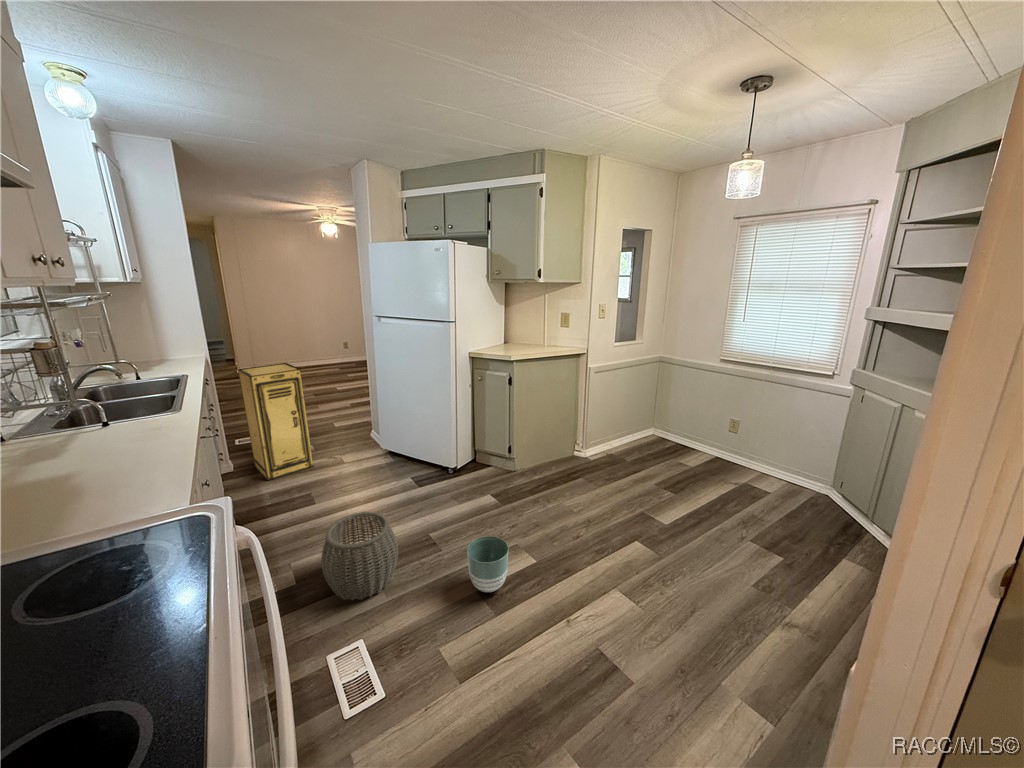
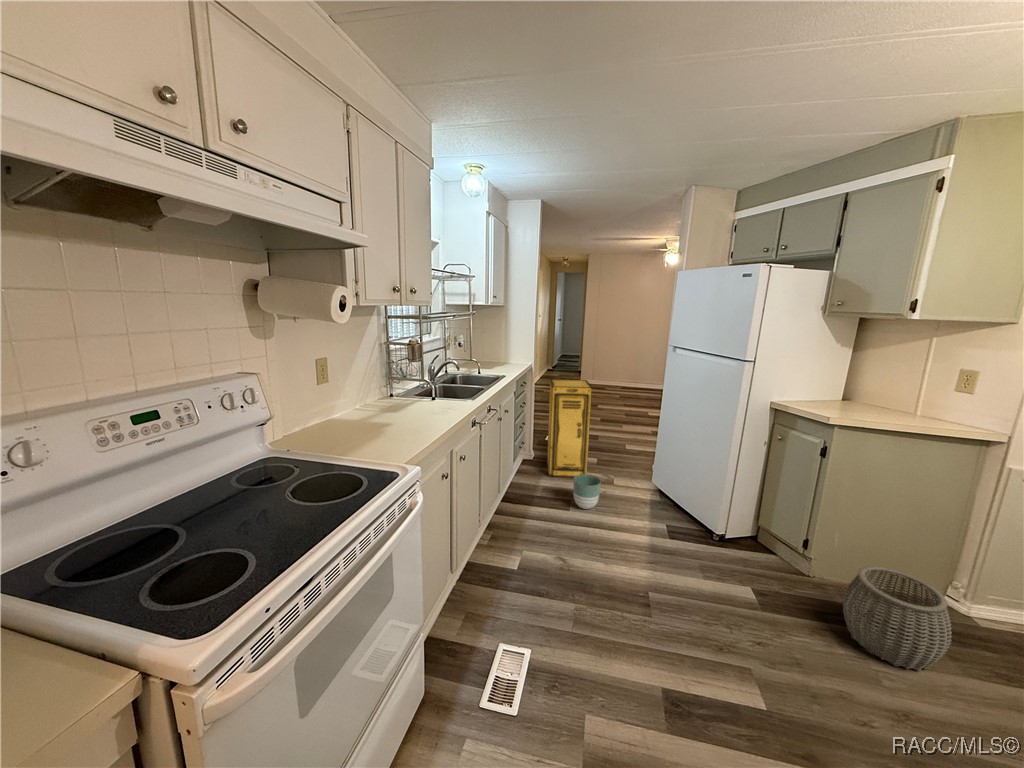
woven basket: present [321,512,398,600] -> present [843,566,952,670]
planter: present [467,536,509,592] -> present [573,474,601,509]

